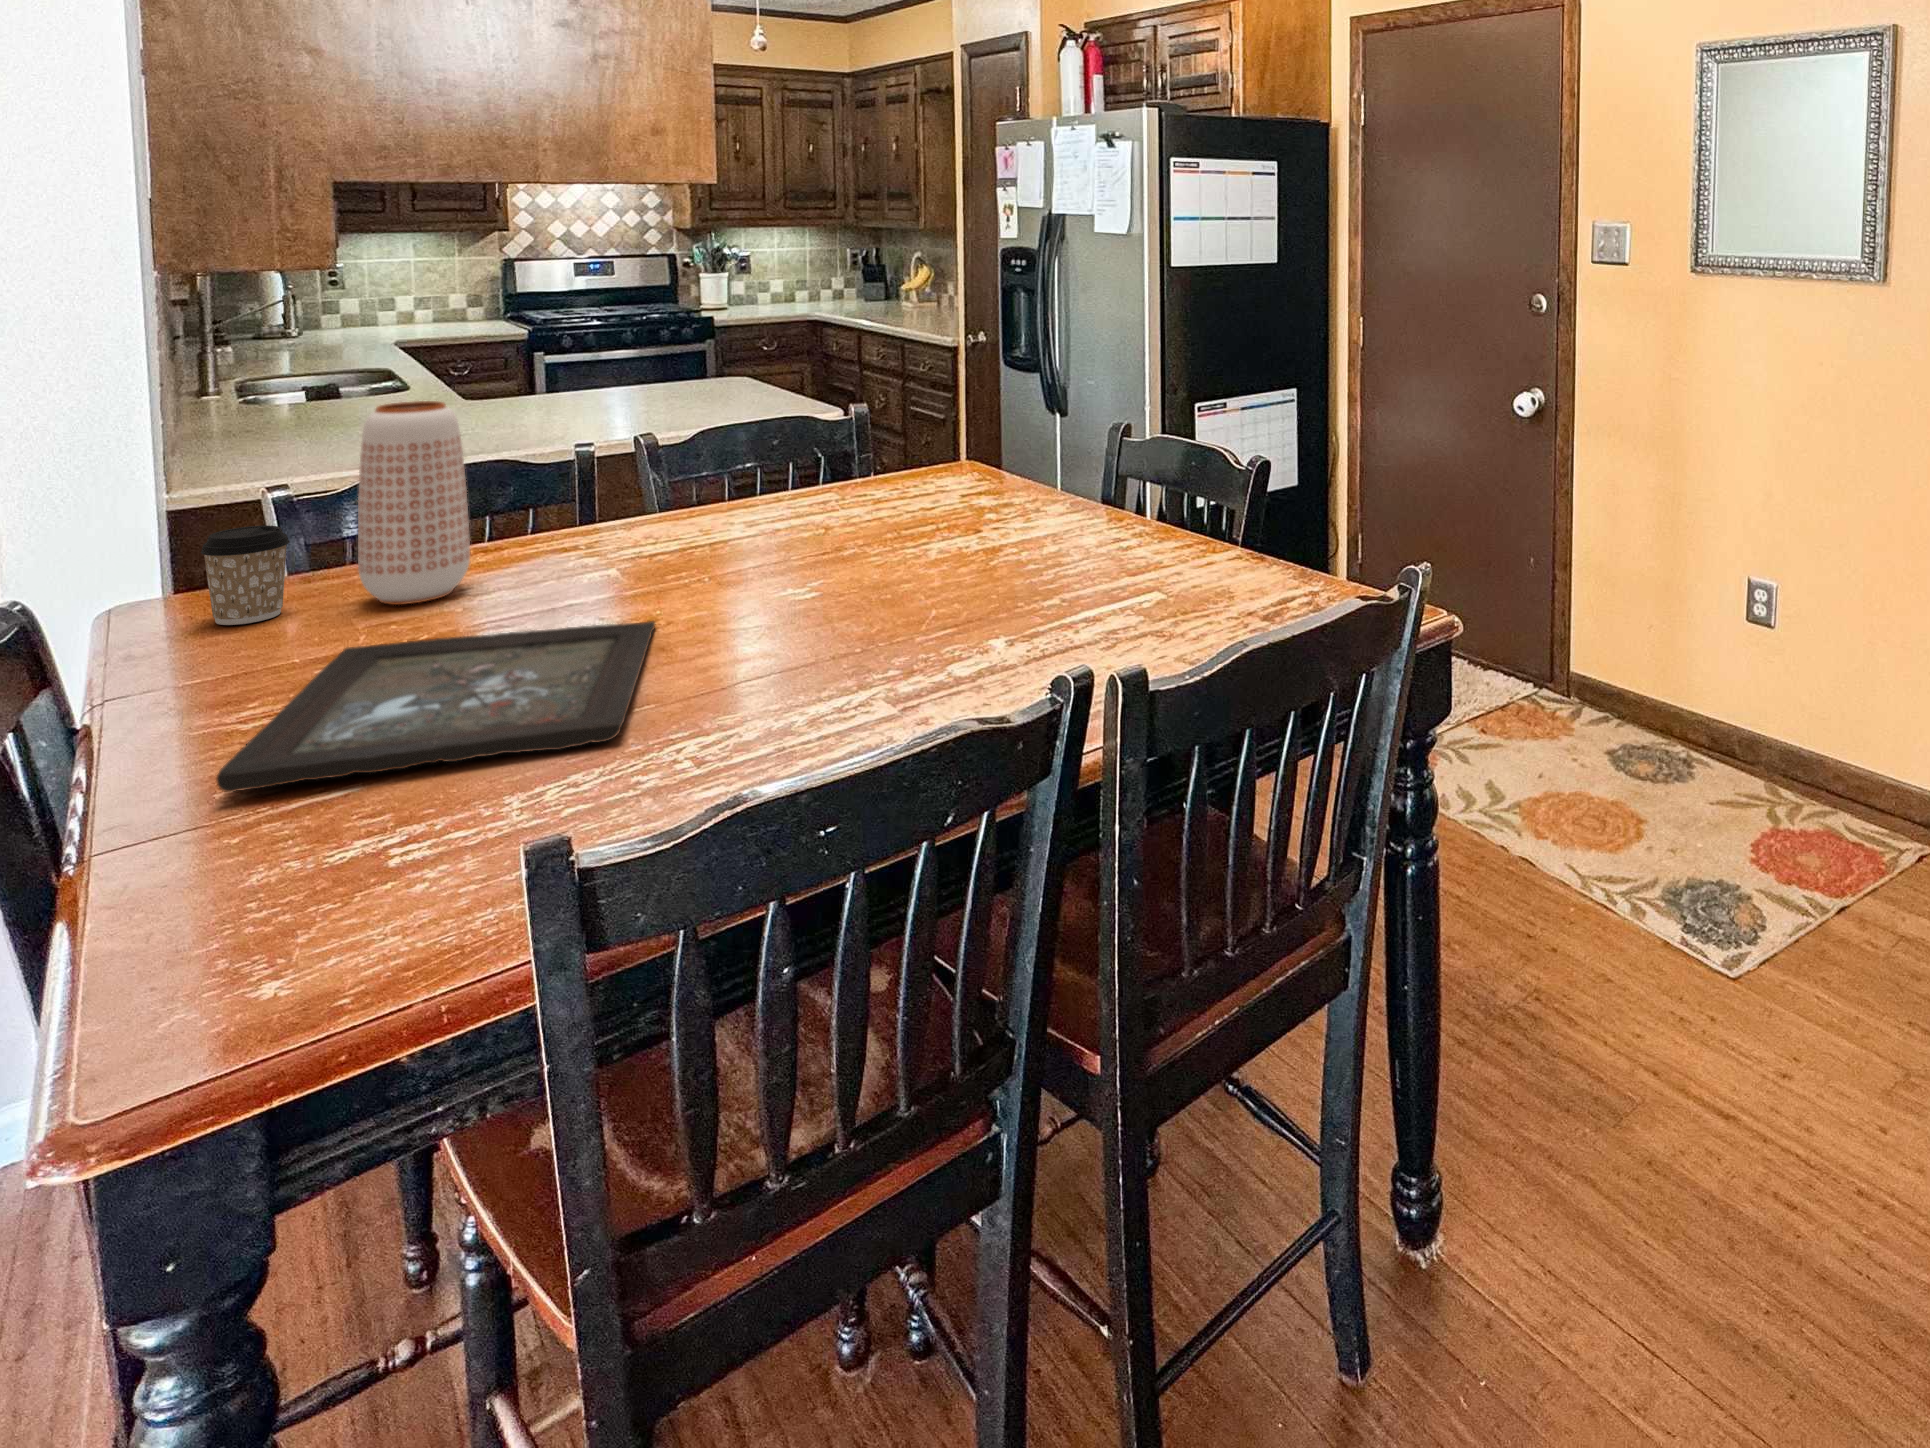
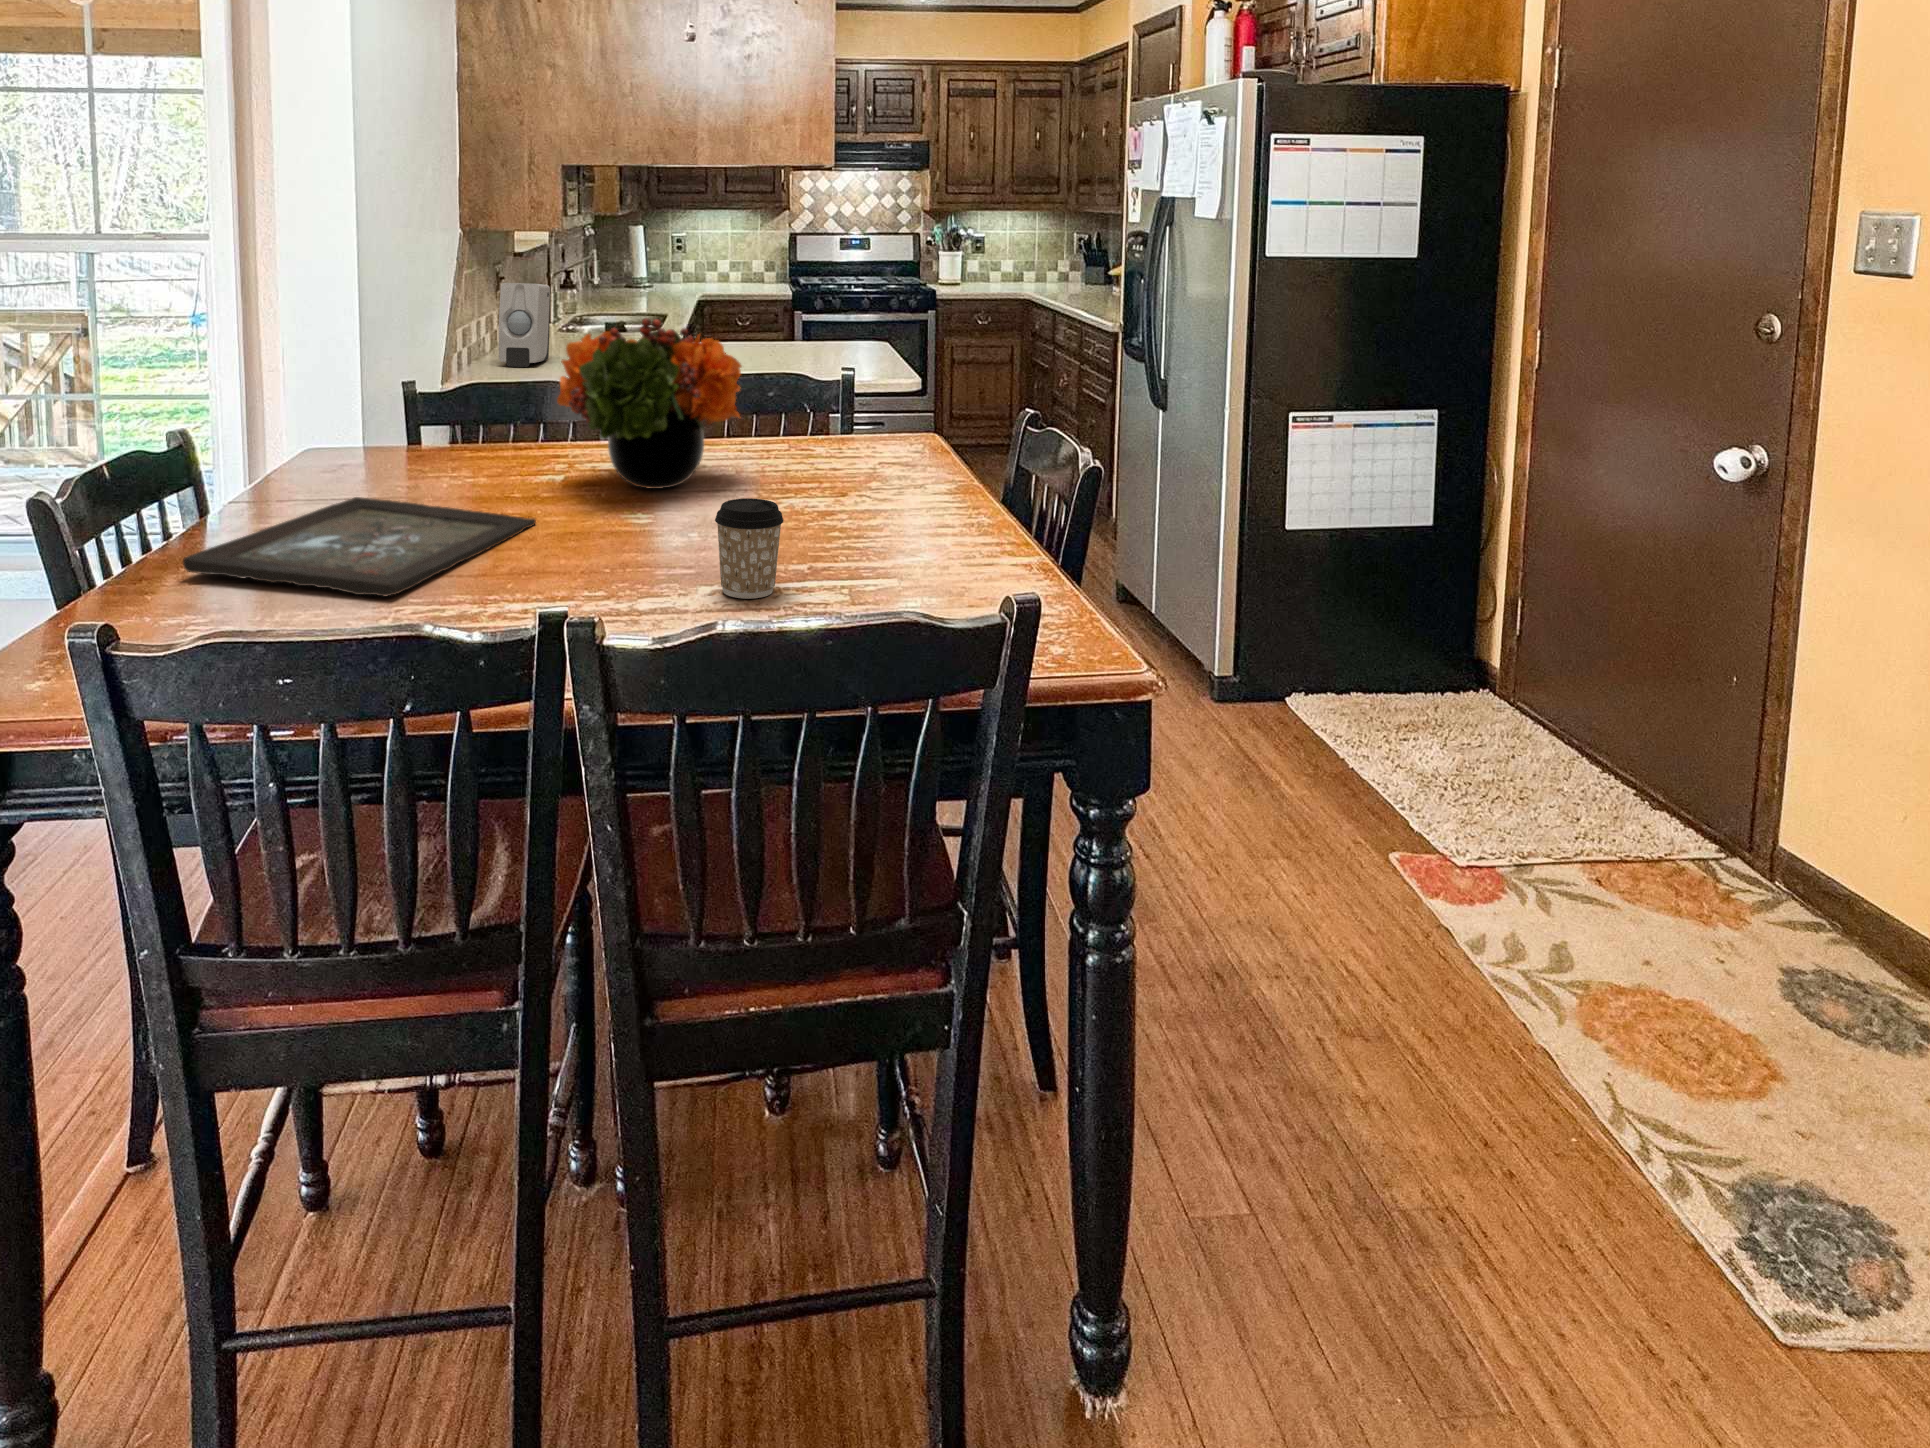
soap dispenser: none [236,341,308,458] -> present [499,283,550,367]
flower arrangement: none [597,367,836,565] -> present [557,318,741,489]
vase: present [358,401,470,605] -> none [416,326,488,477]
coffee cup: present [201,526,290,625] -> present [715,498,784,599]

